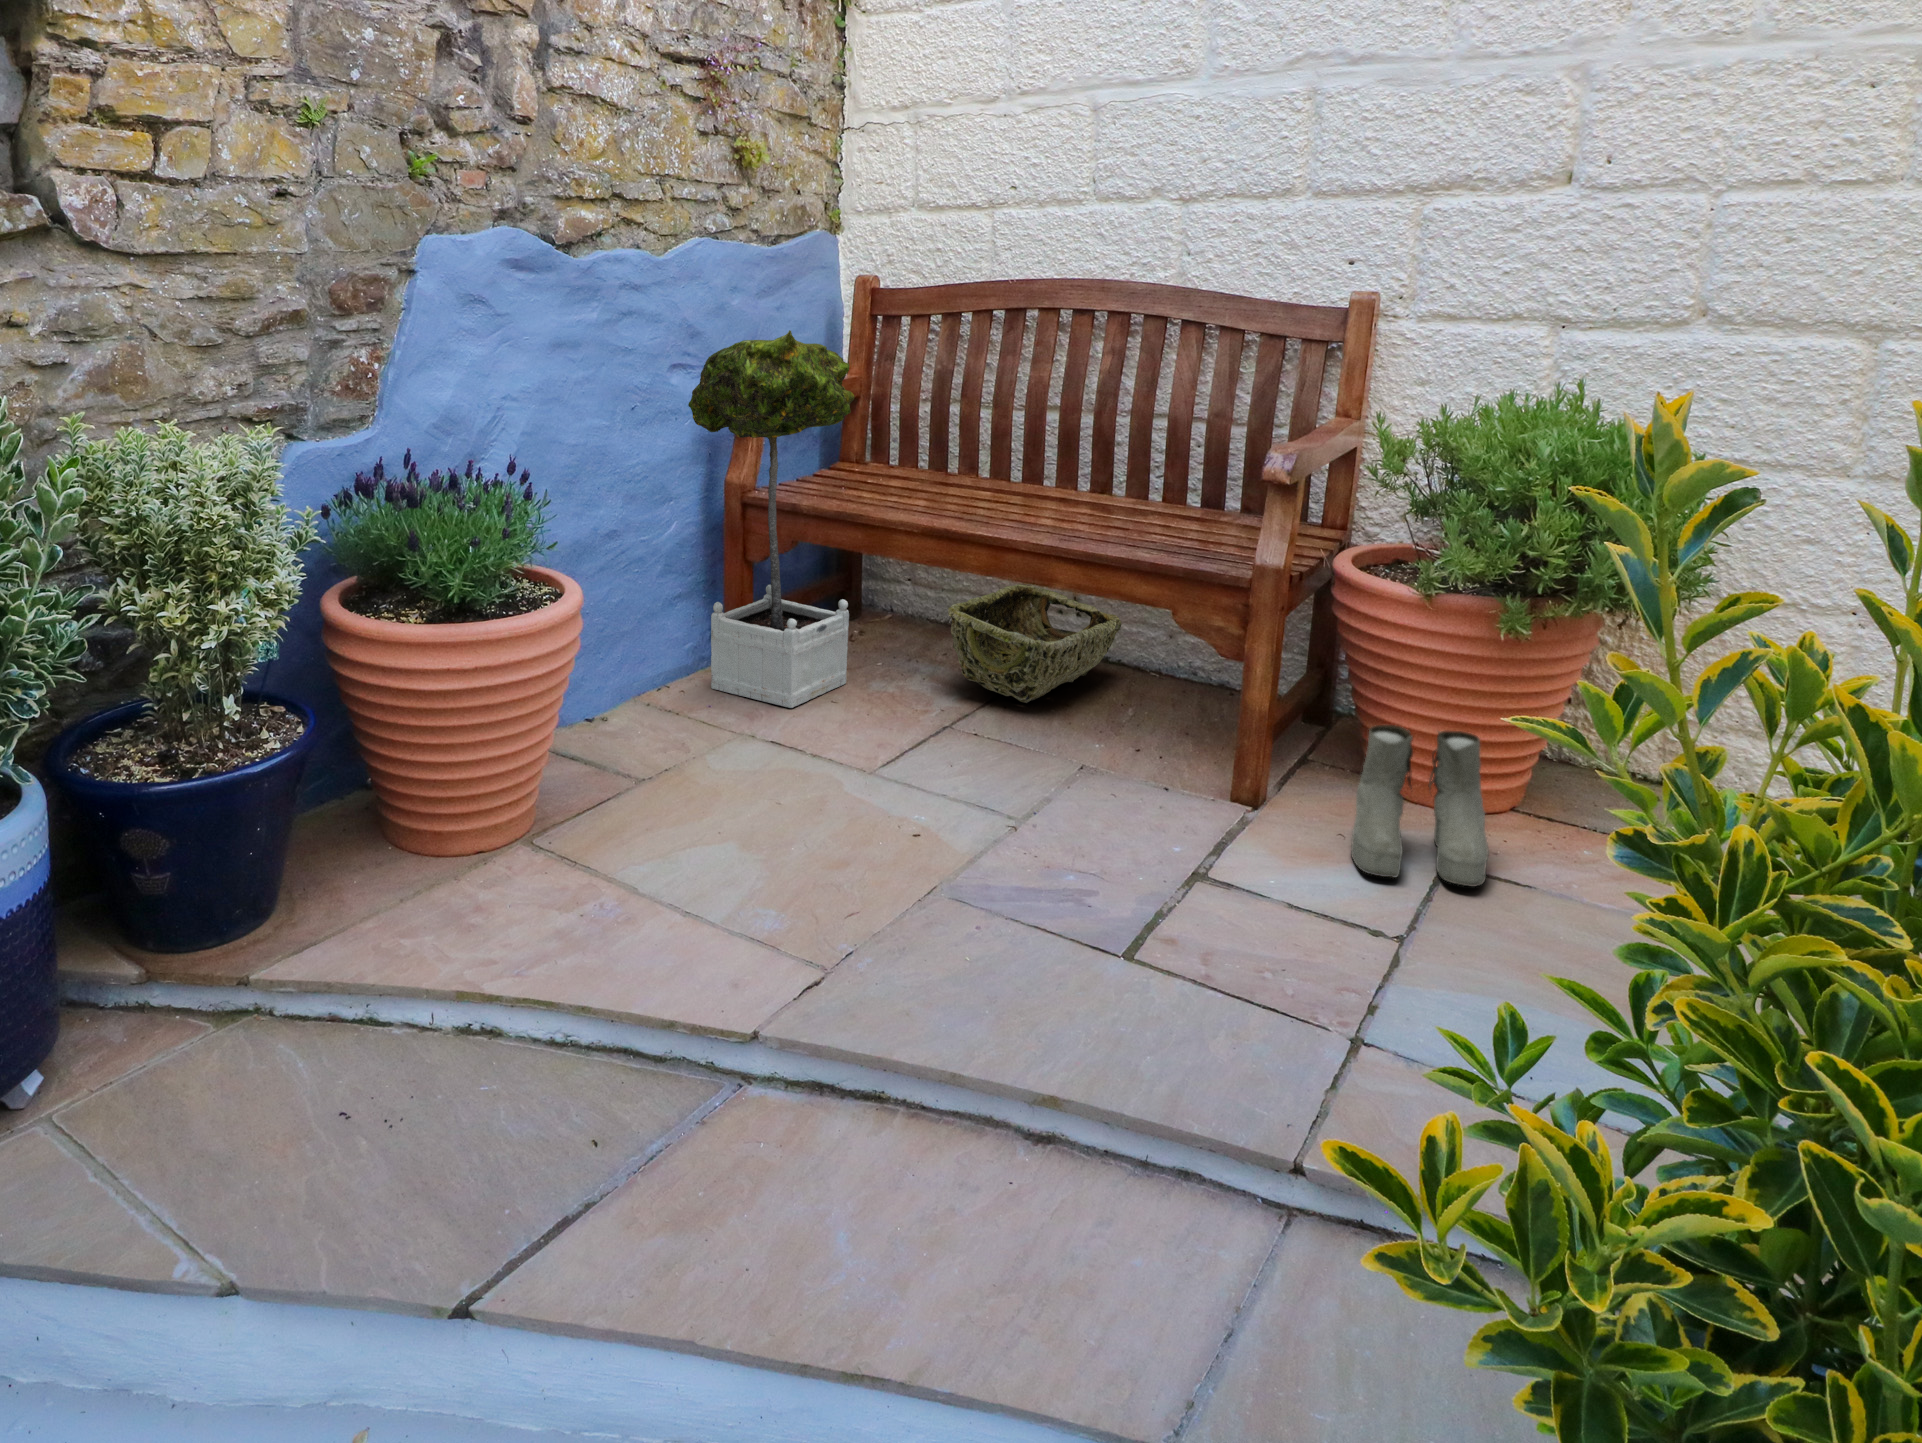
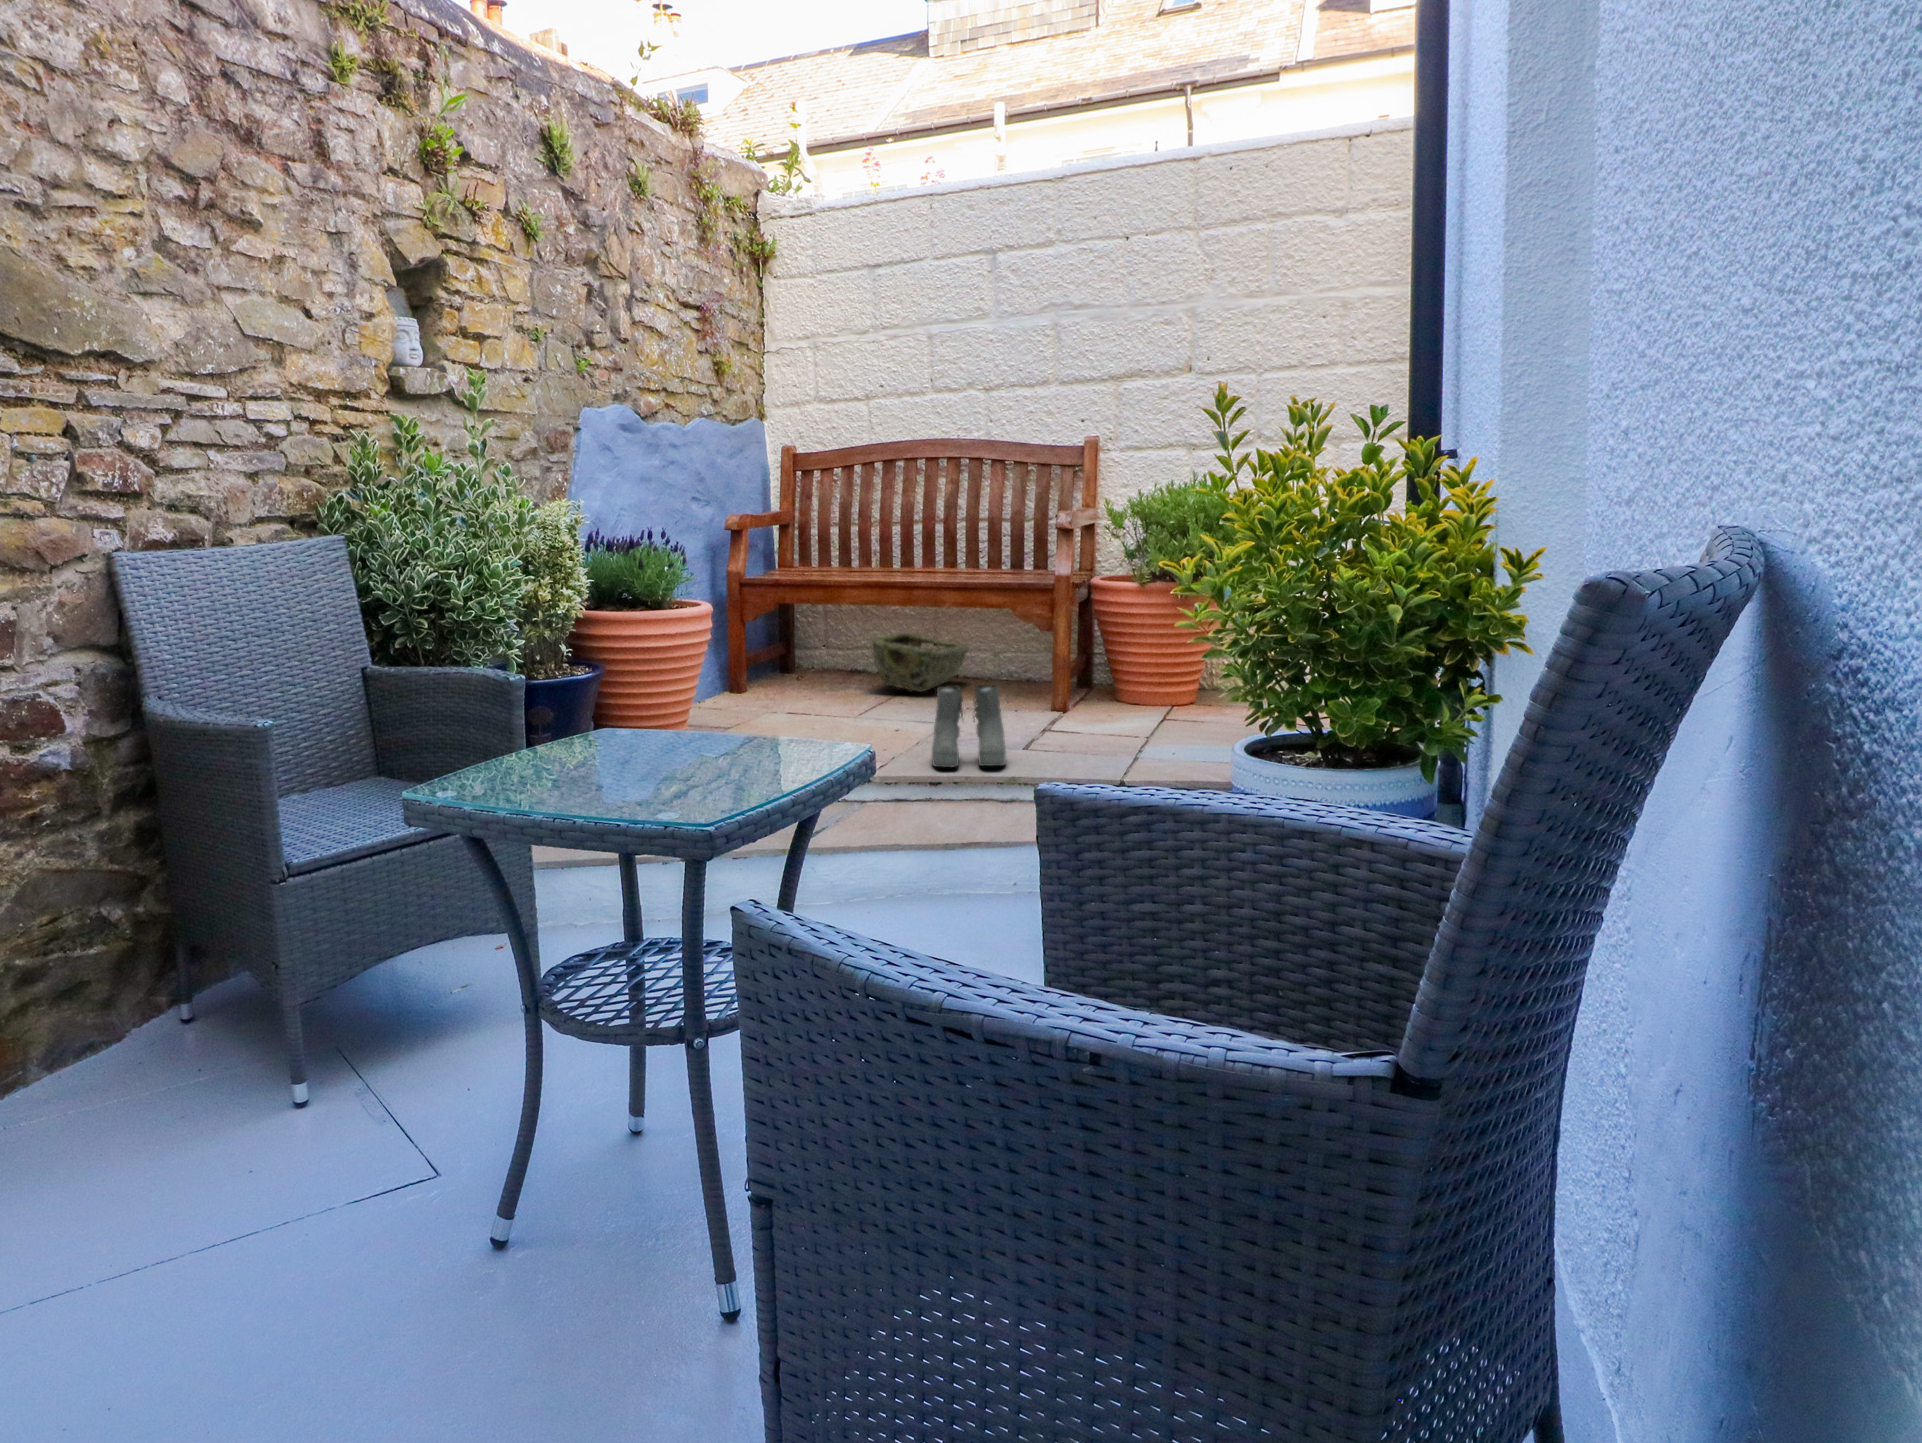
potted tree: present [688,330,854,708] -> none [711,467,809,703]
boots: present [1351,725,1489,886] -> present [932,685,1006,767]

